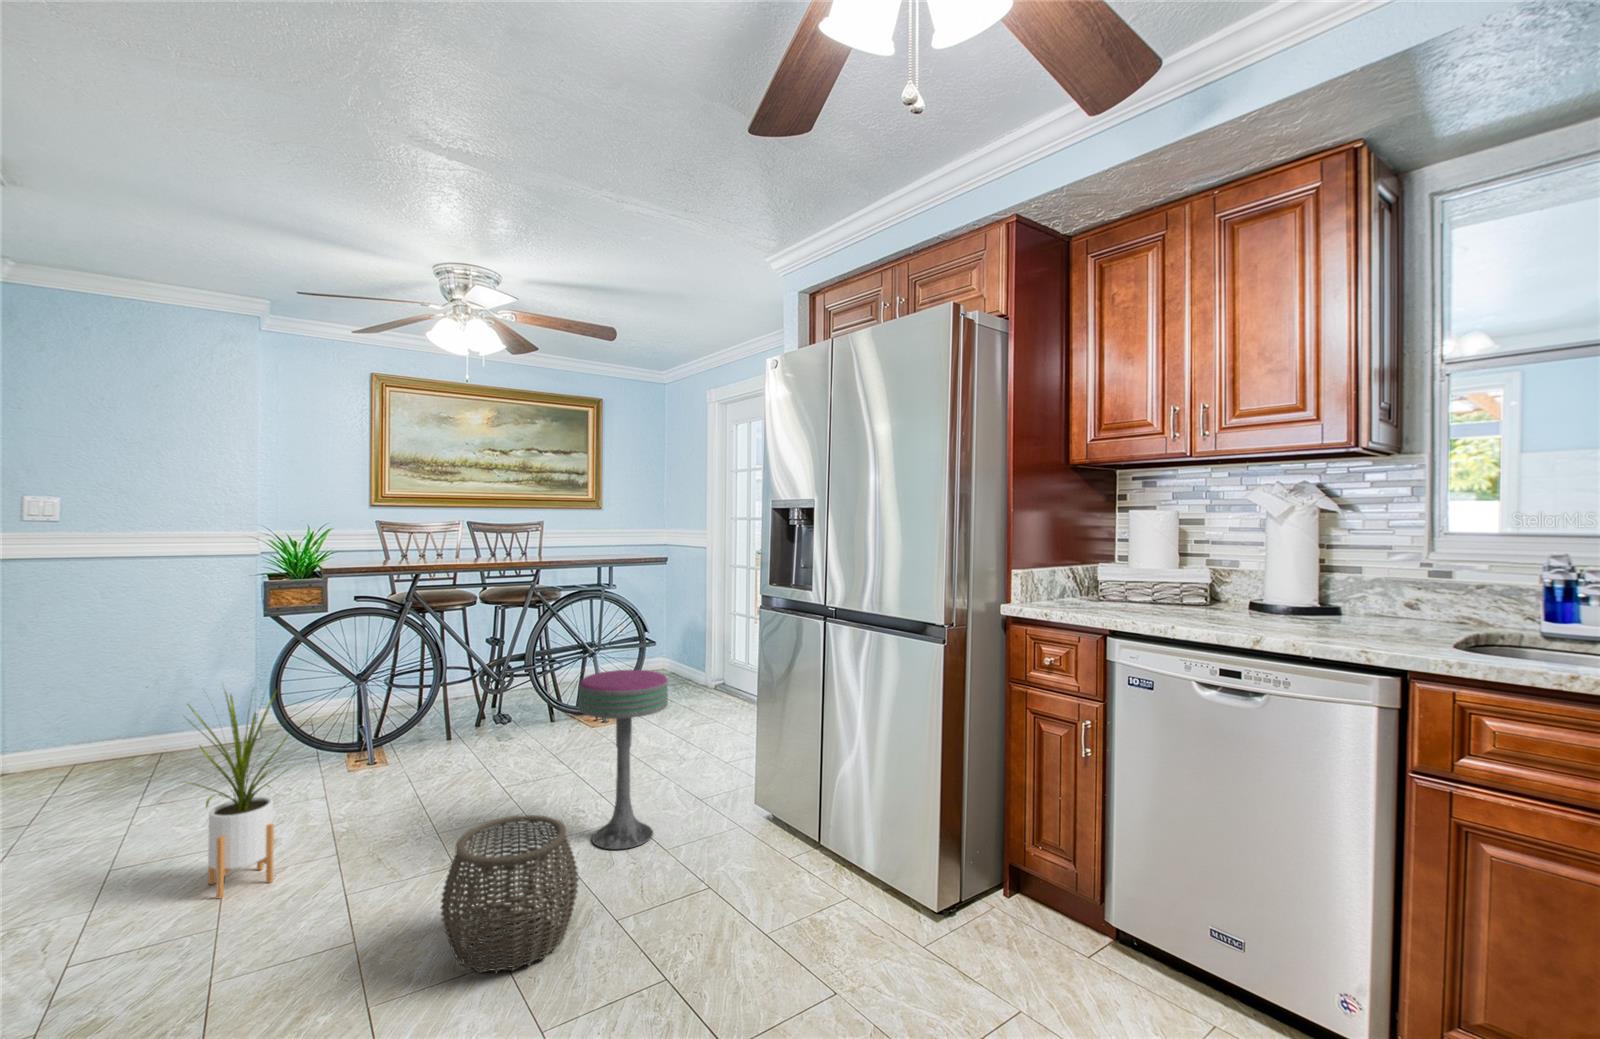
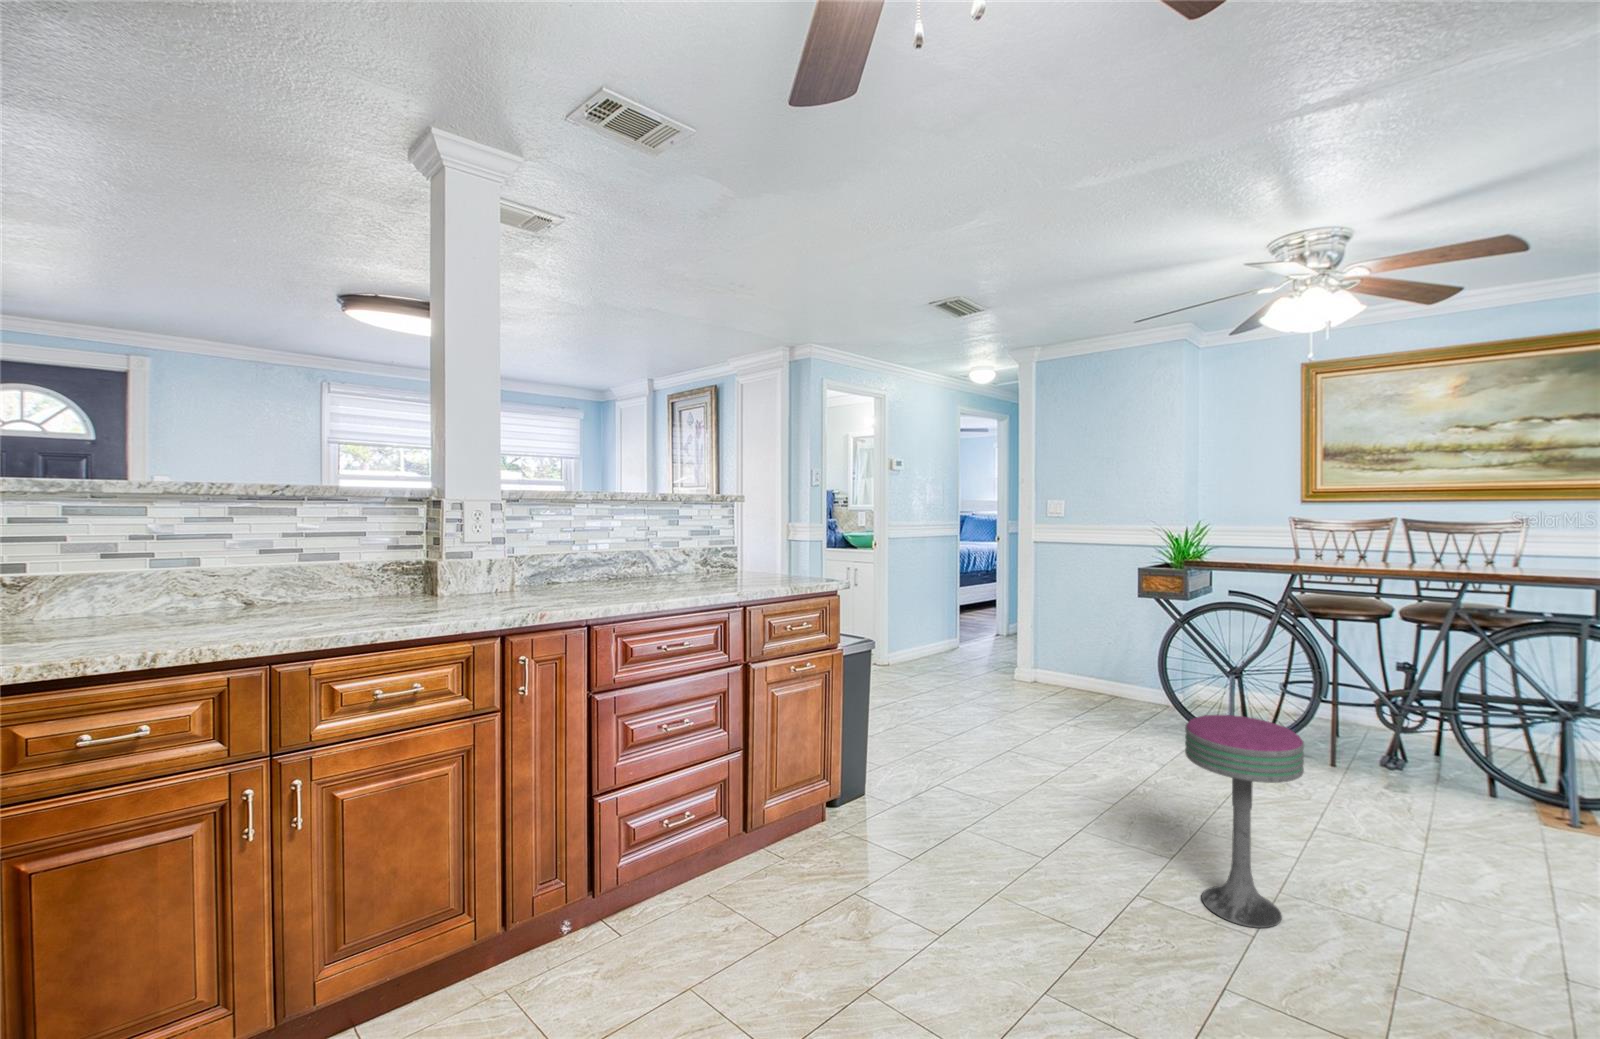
house plant: present [189,691,288,898] -> none [975,636,1052,779]
woven basket: present [441,815,579,973] -> none [971,789,1079,915]

